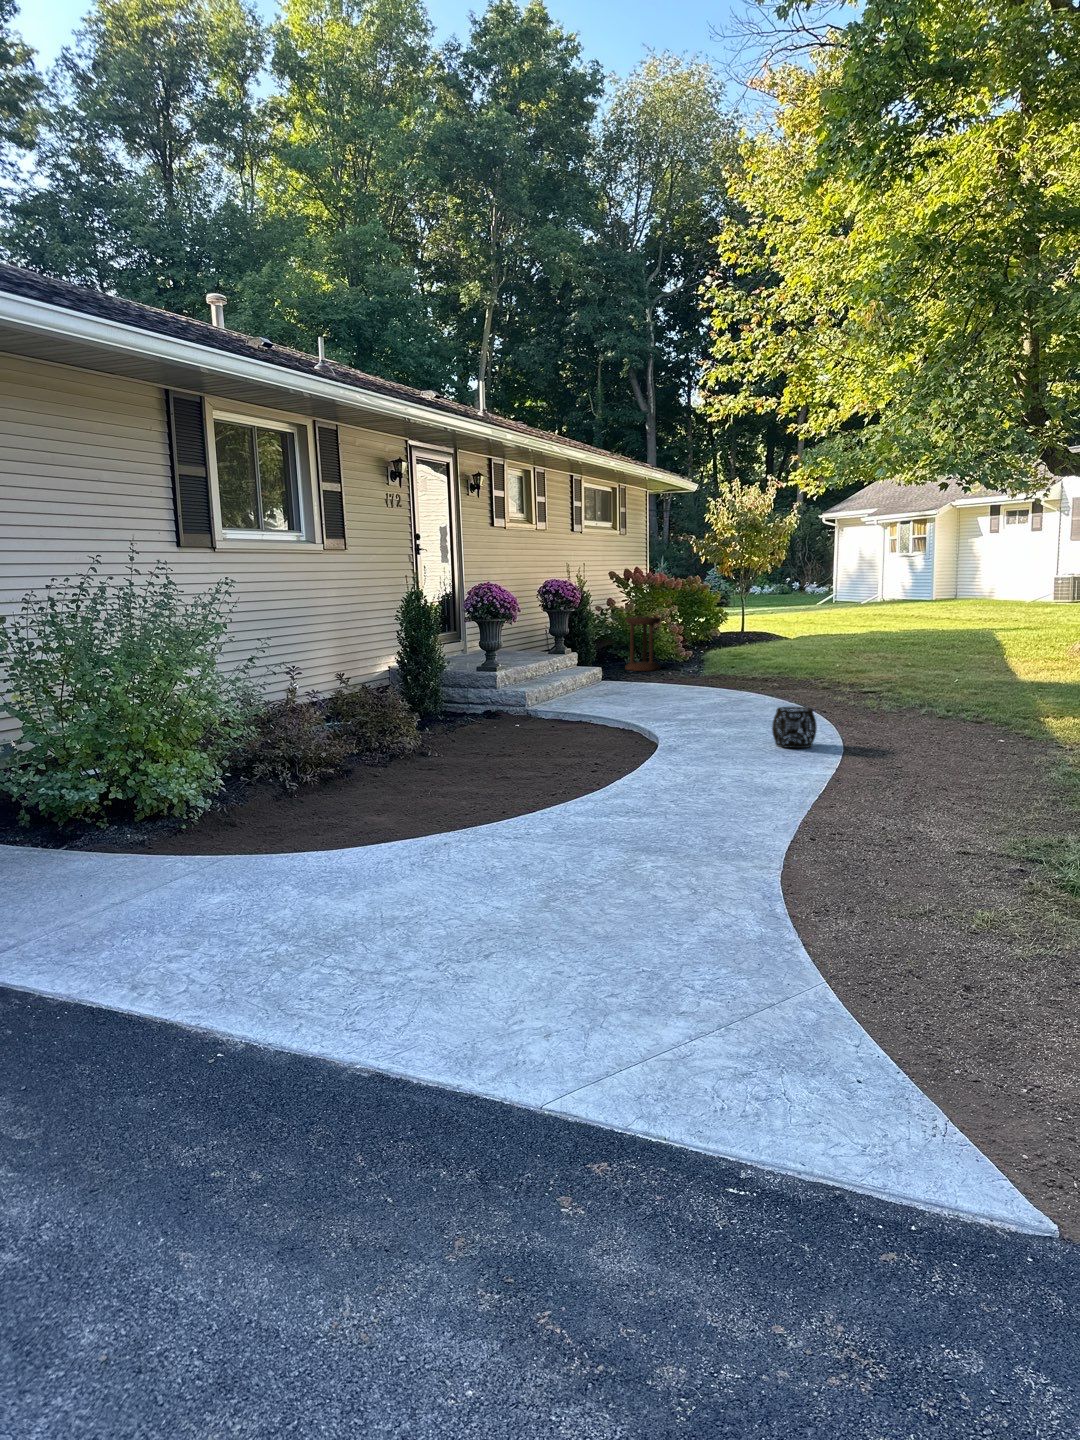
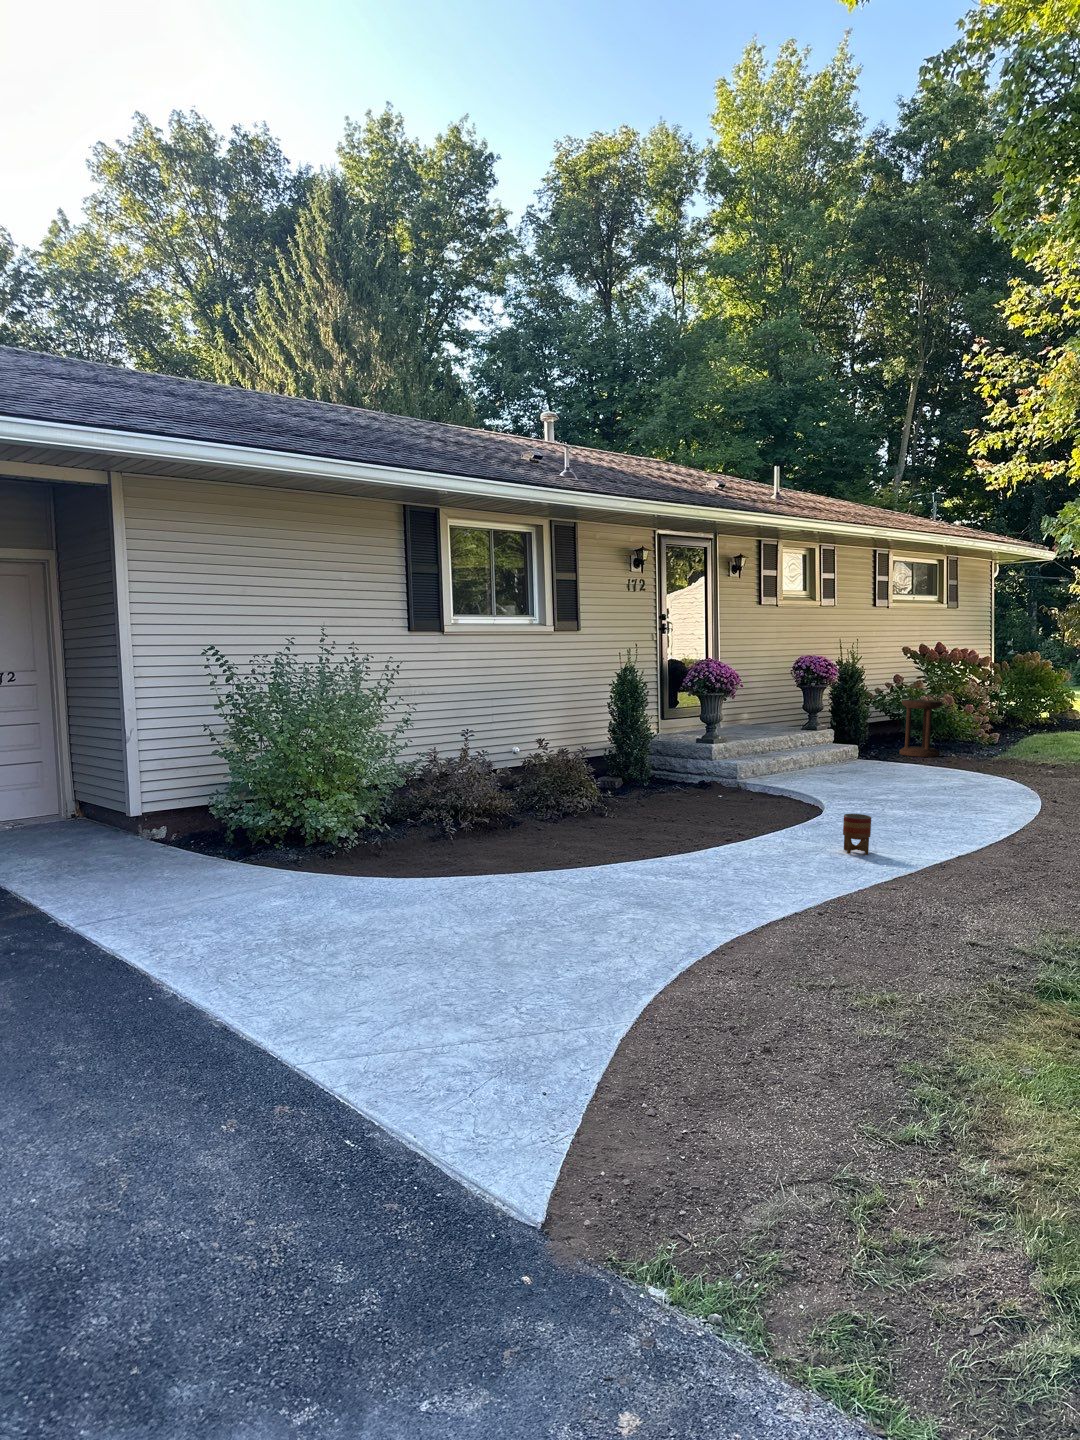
woven basket: present [772,707,817,749] -> none [904,802,954,847]
planter: none [741,724,769,764] -> present [843,814,871,855]

